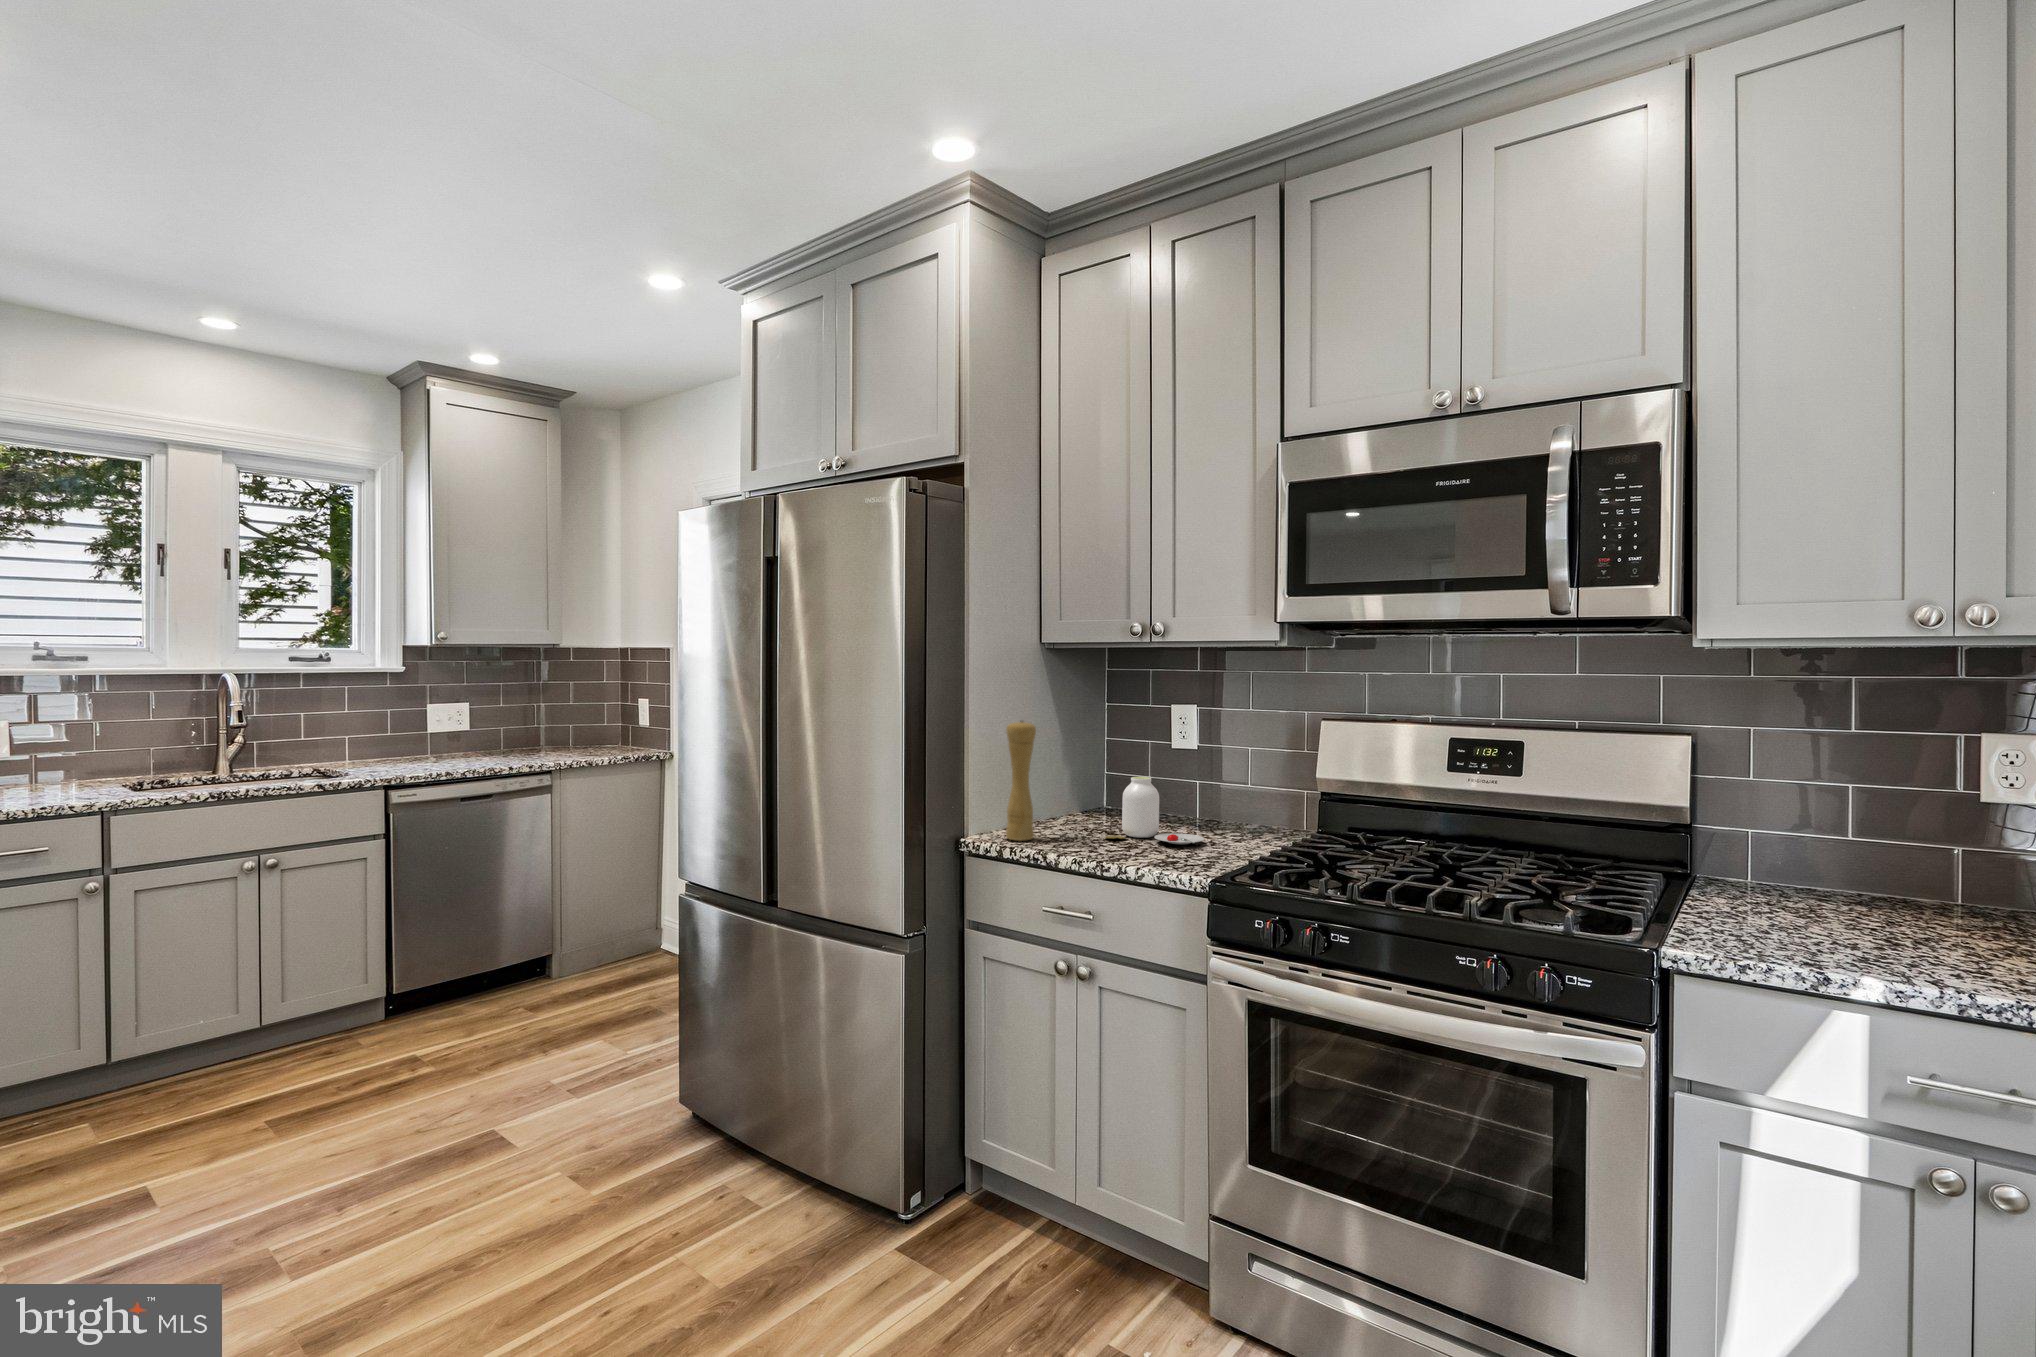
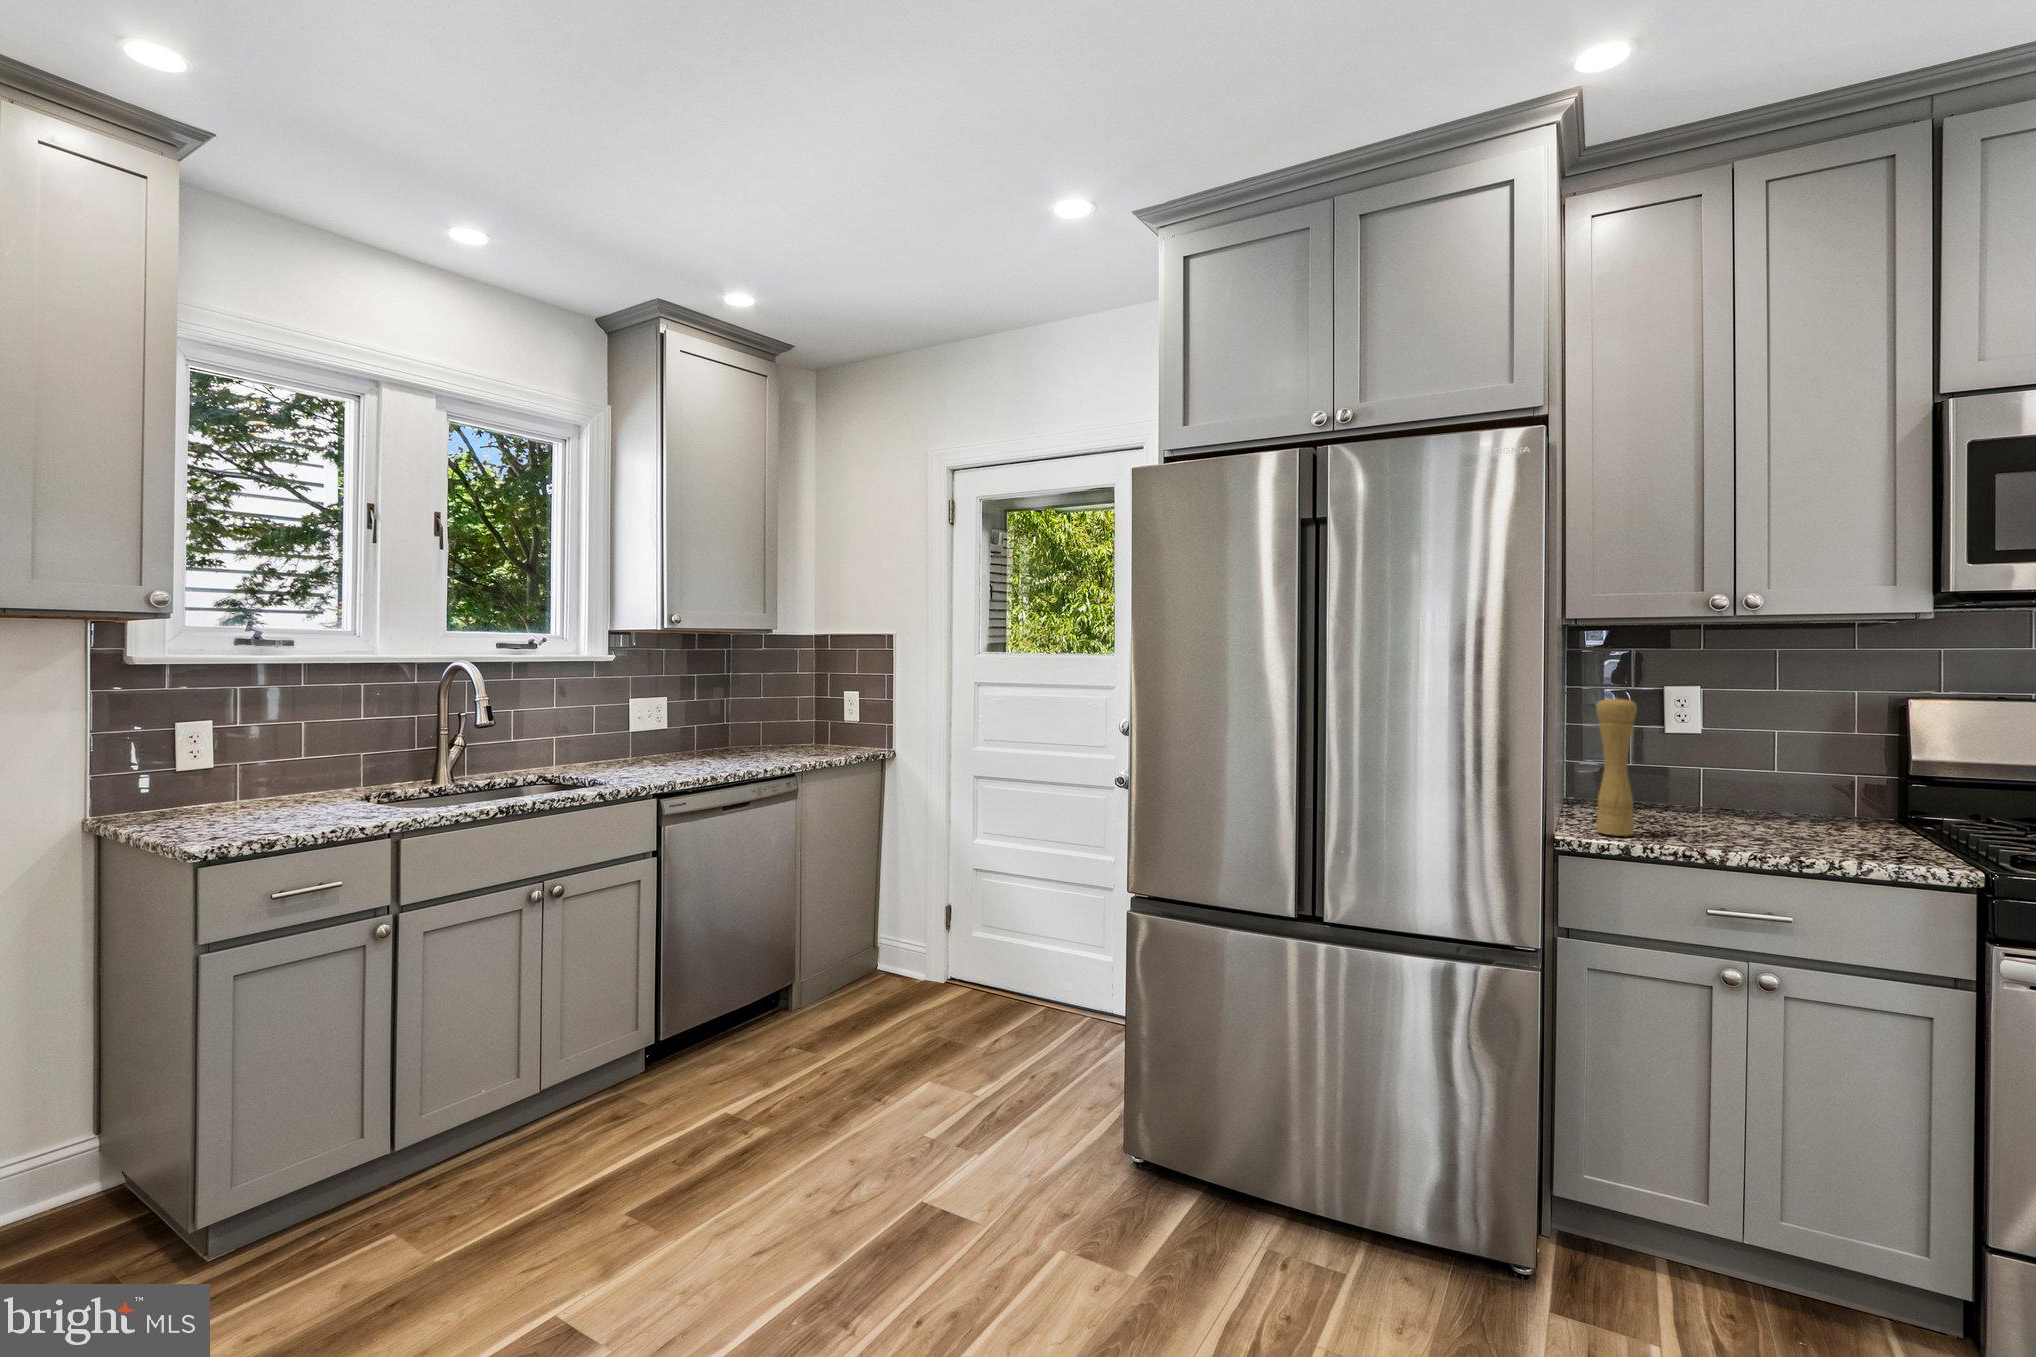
jar: present [1105,777,1204,844] -> none [1699,760,1839,835]

